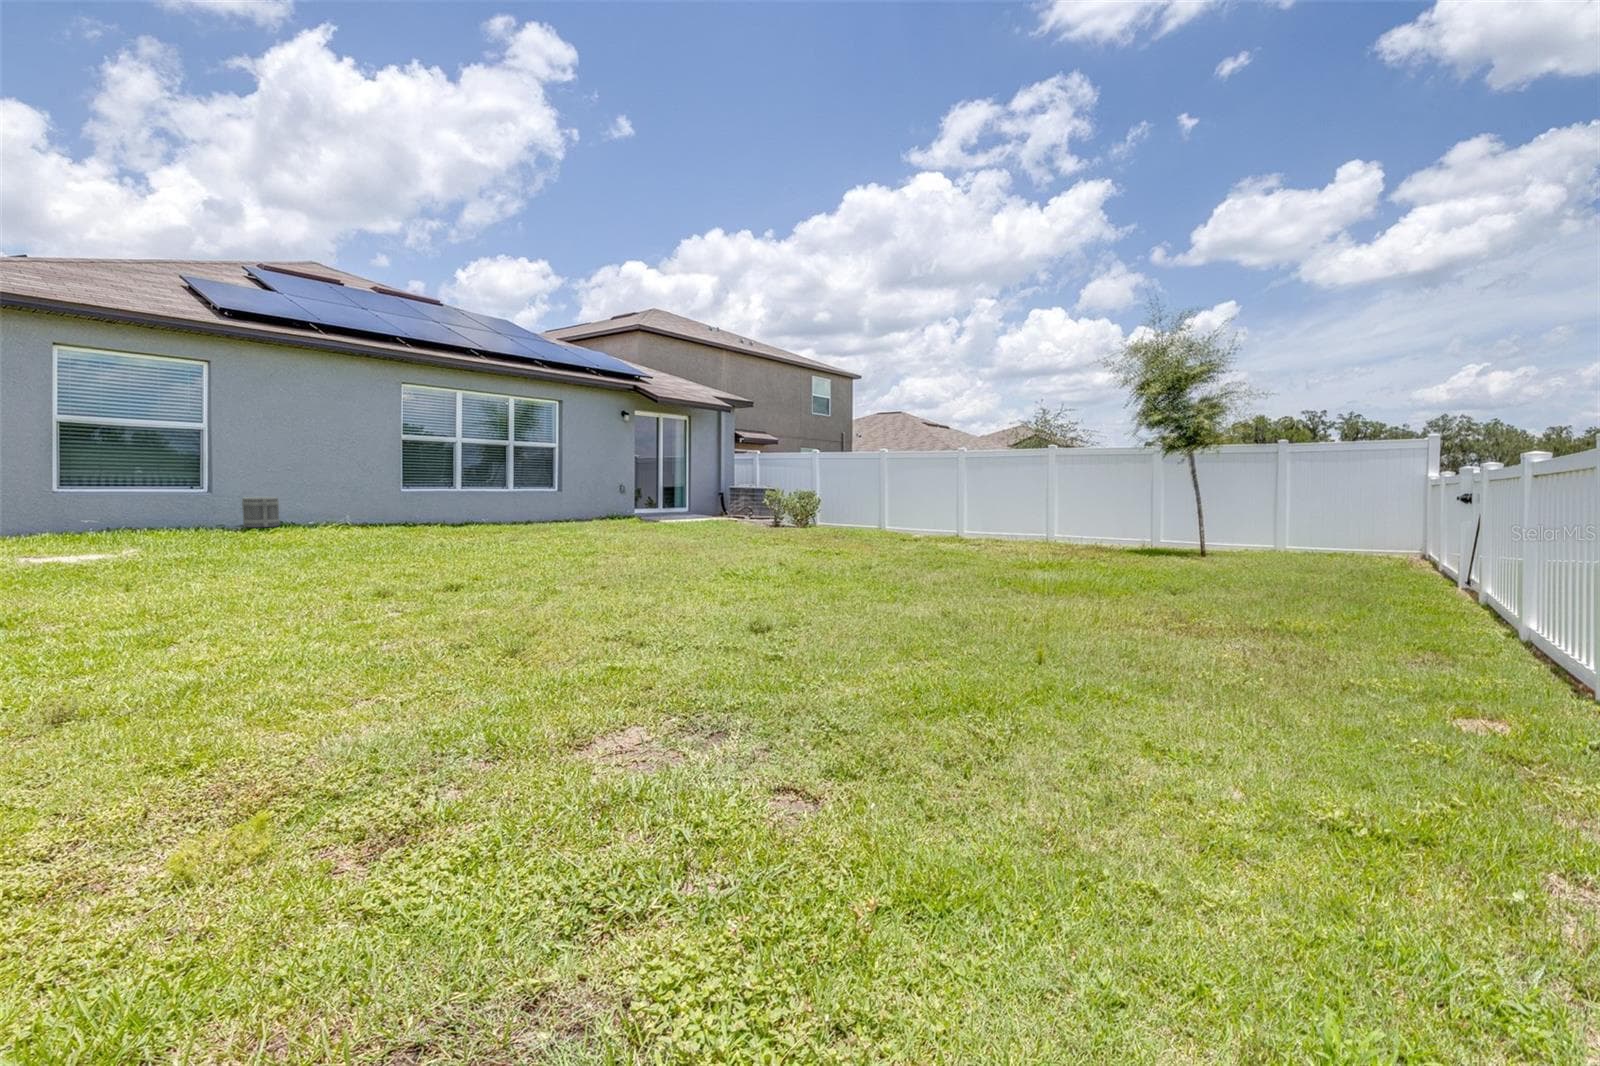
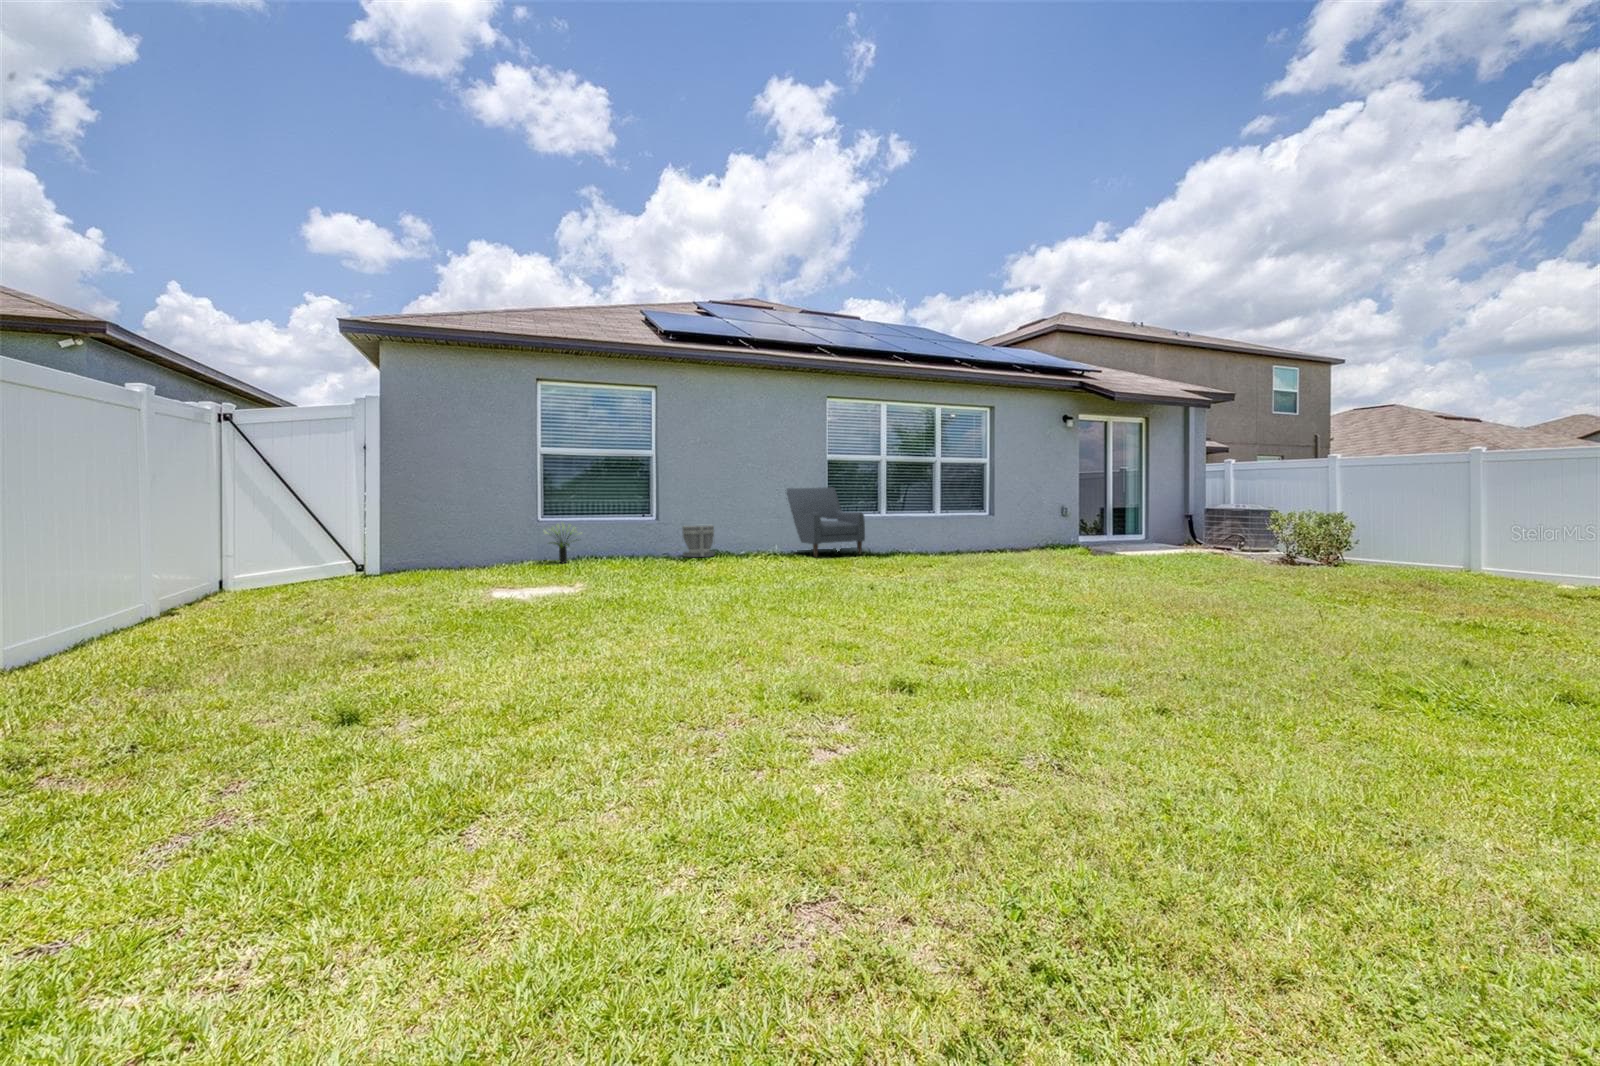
chair: none [356,464,437,527] -> present [785,487,865,557]
potted plant: none [67,492,120,534] -> present [544,522,582,563]

